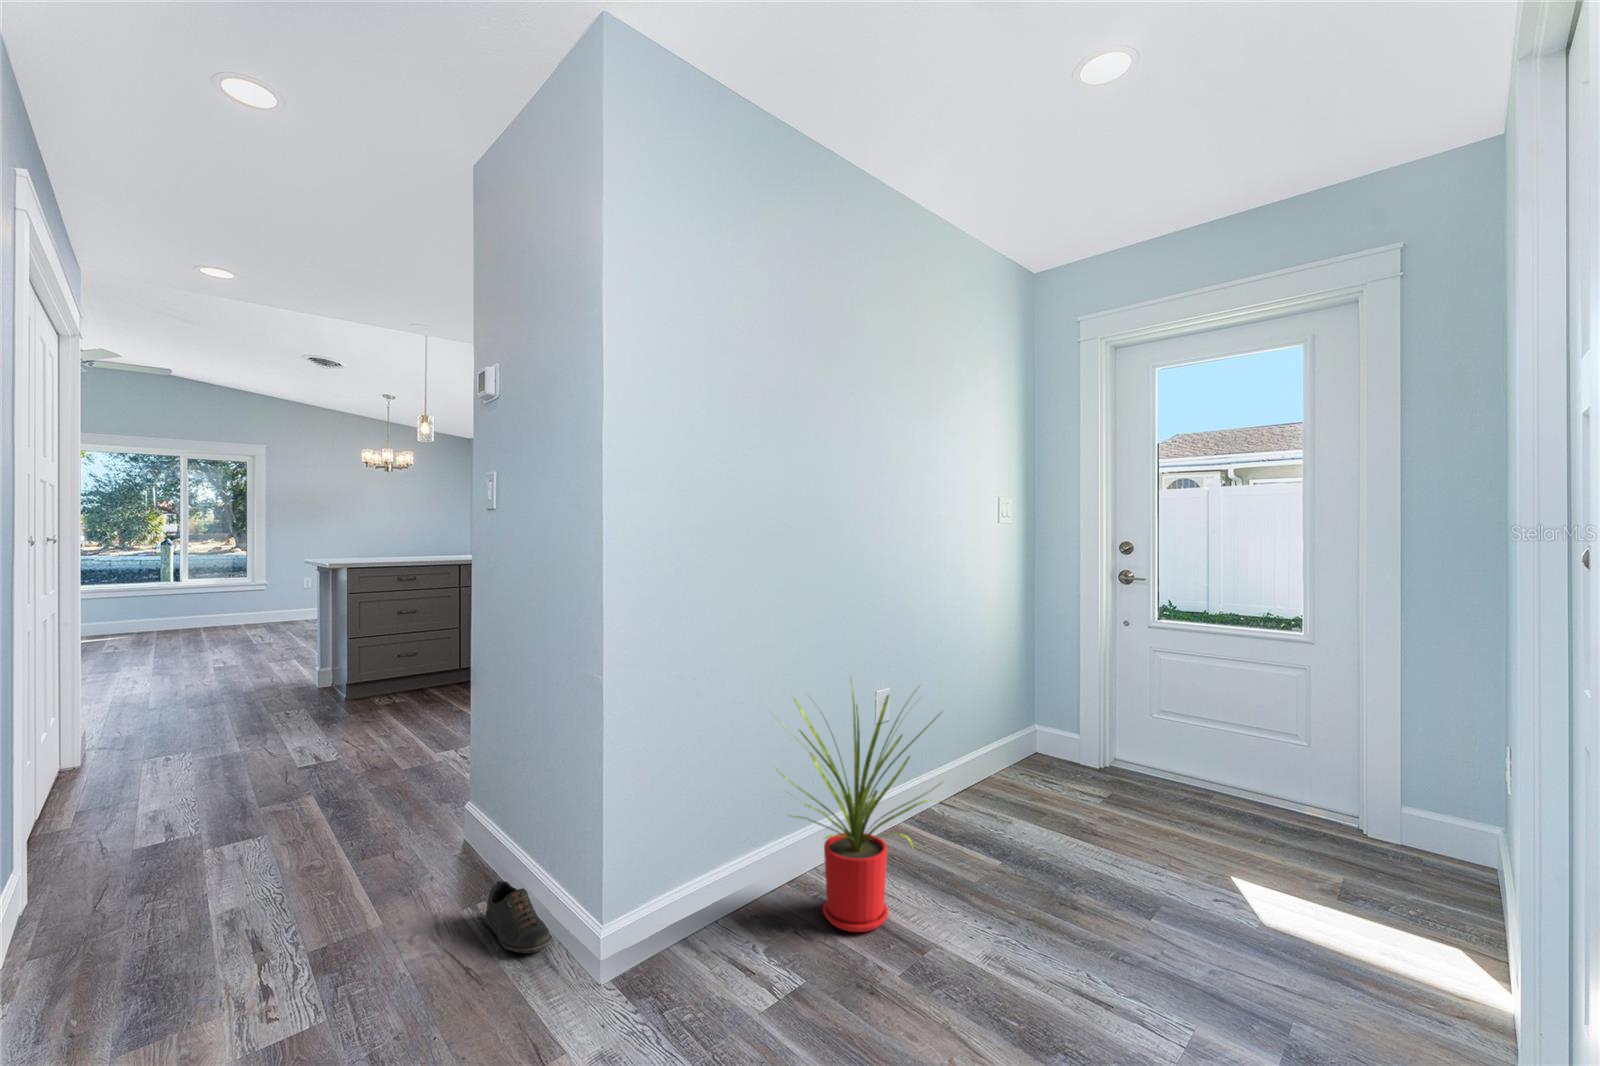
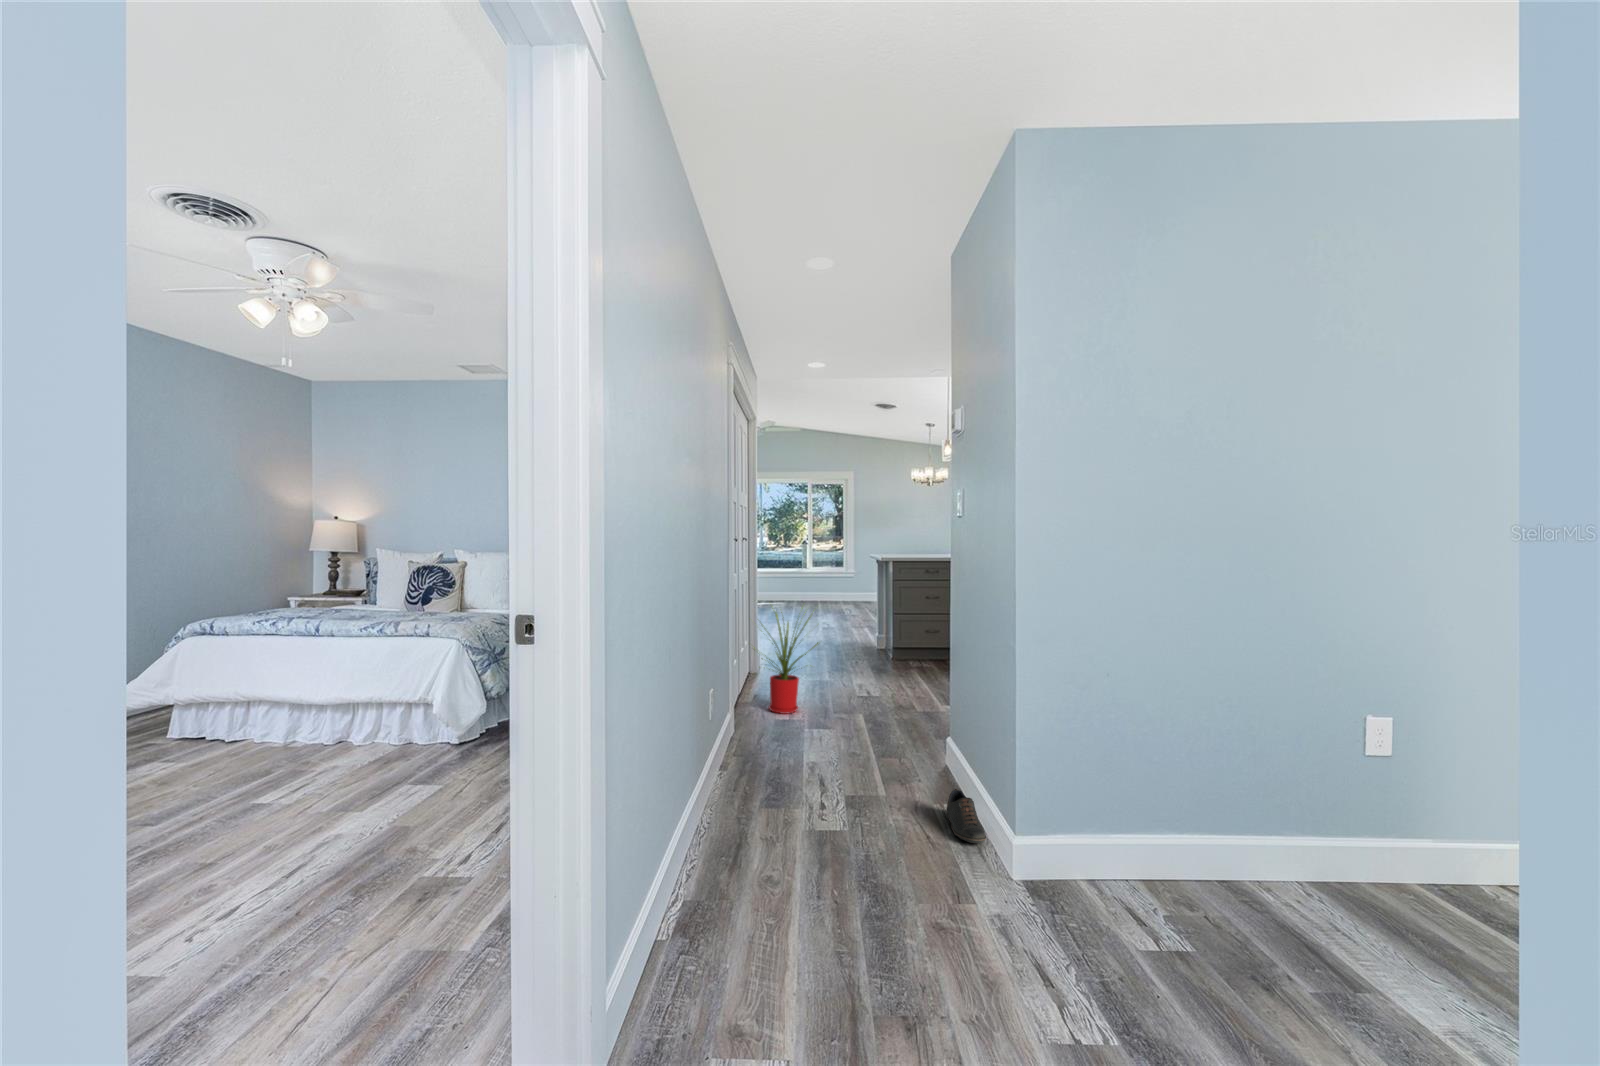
house plant: present [779,684,941,932] -> present [769,612,818,714]

